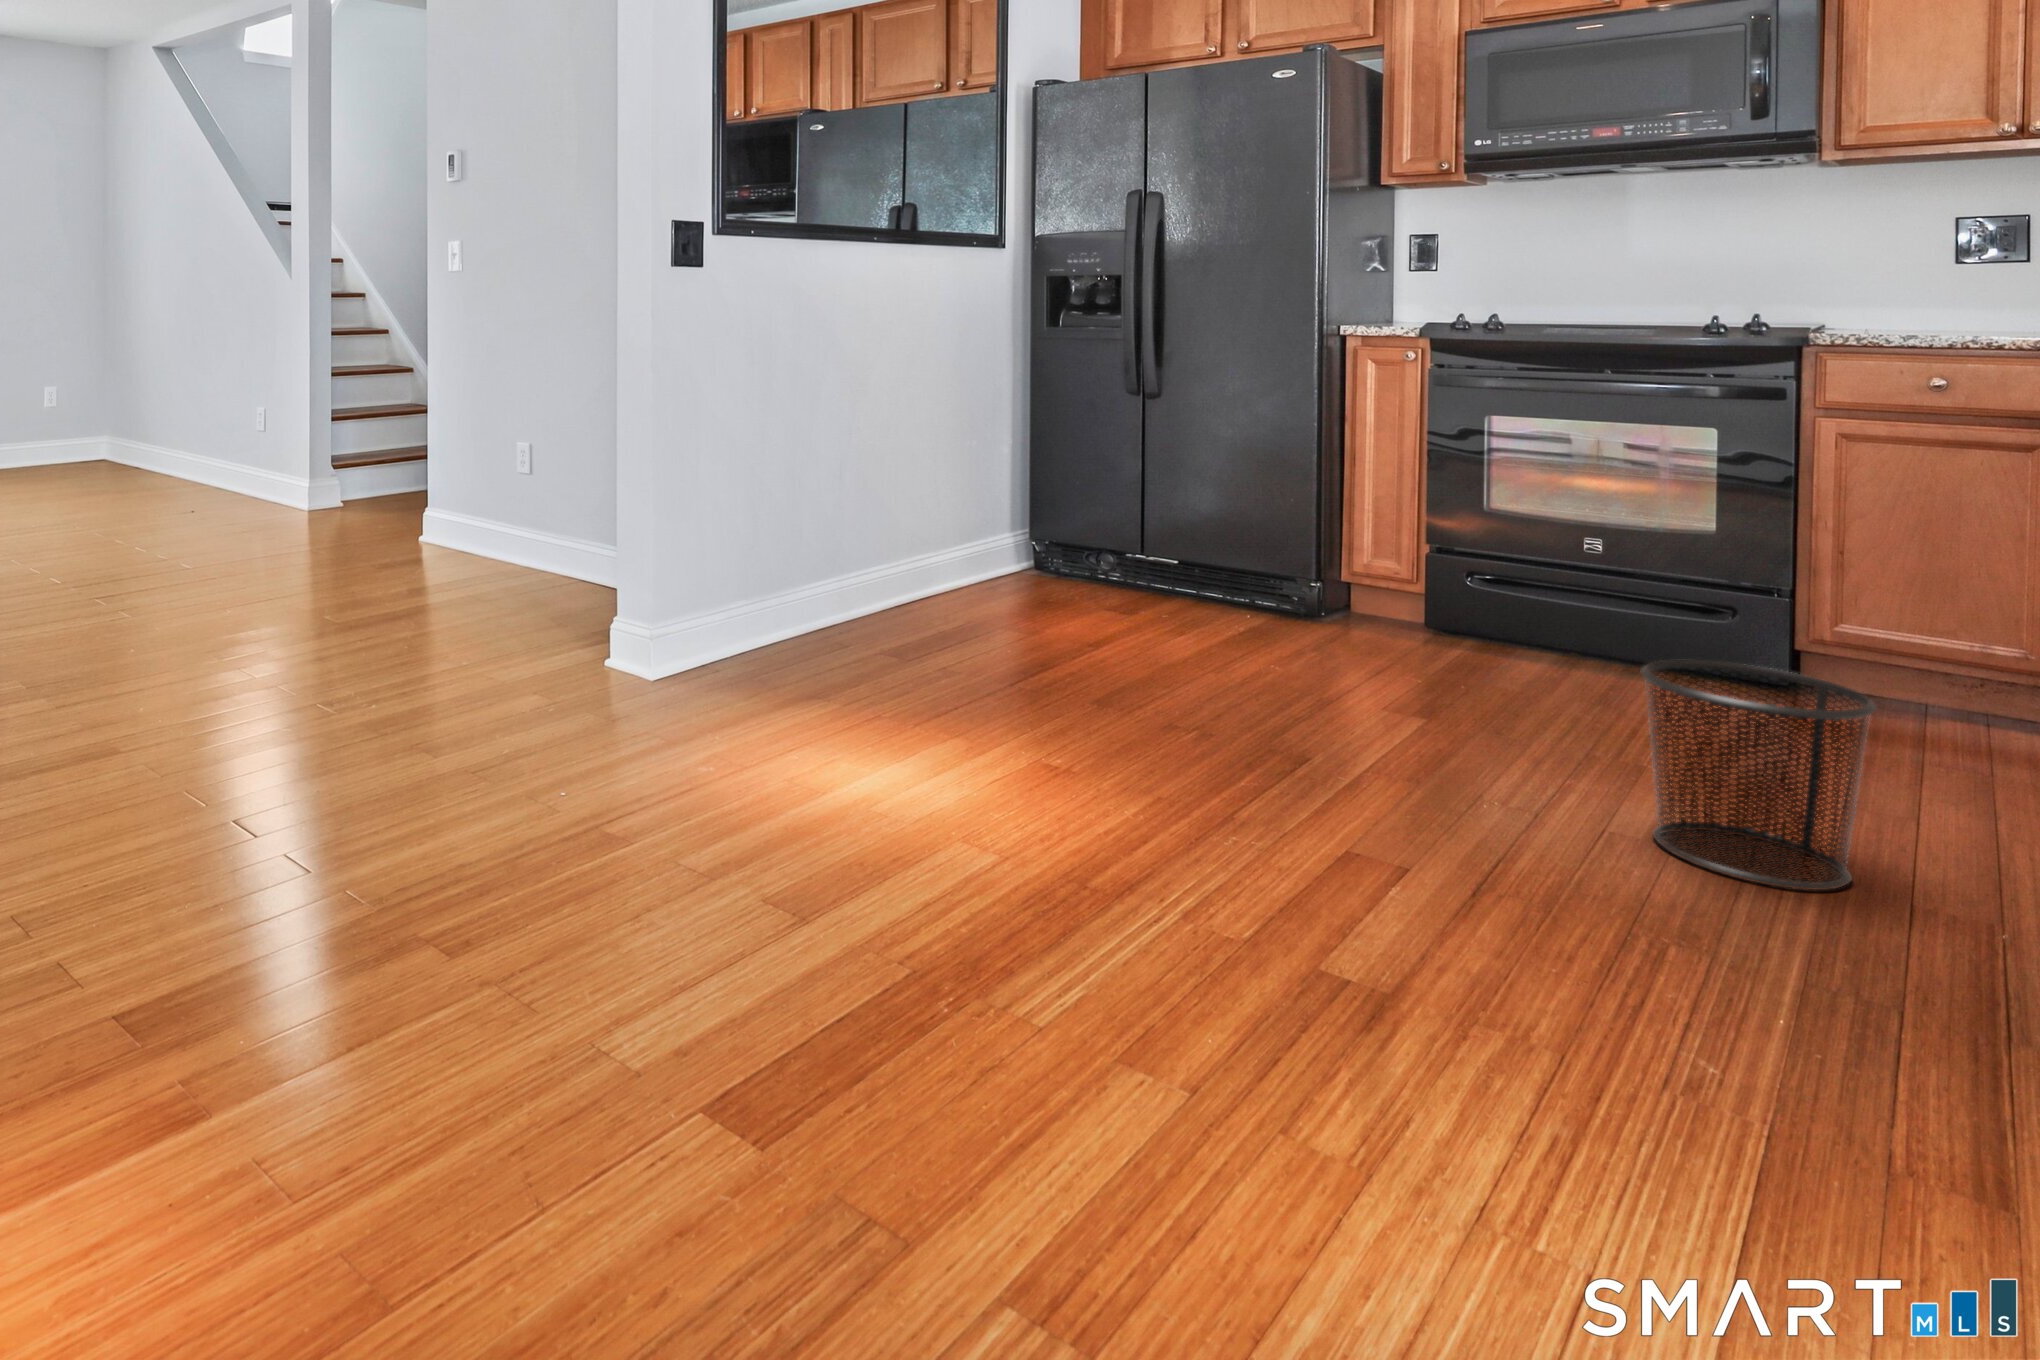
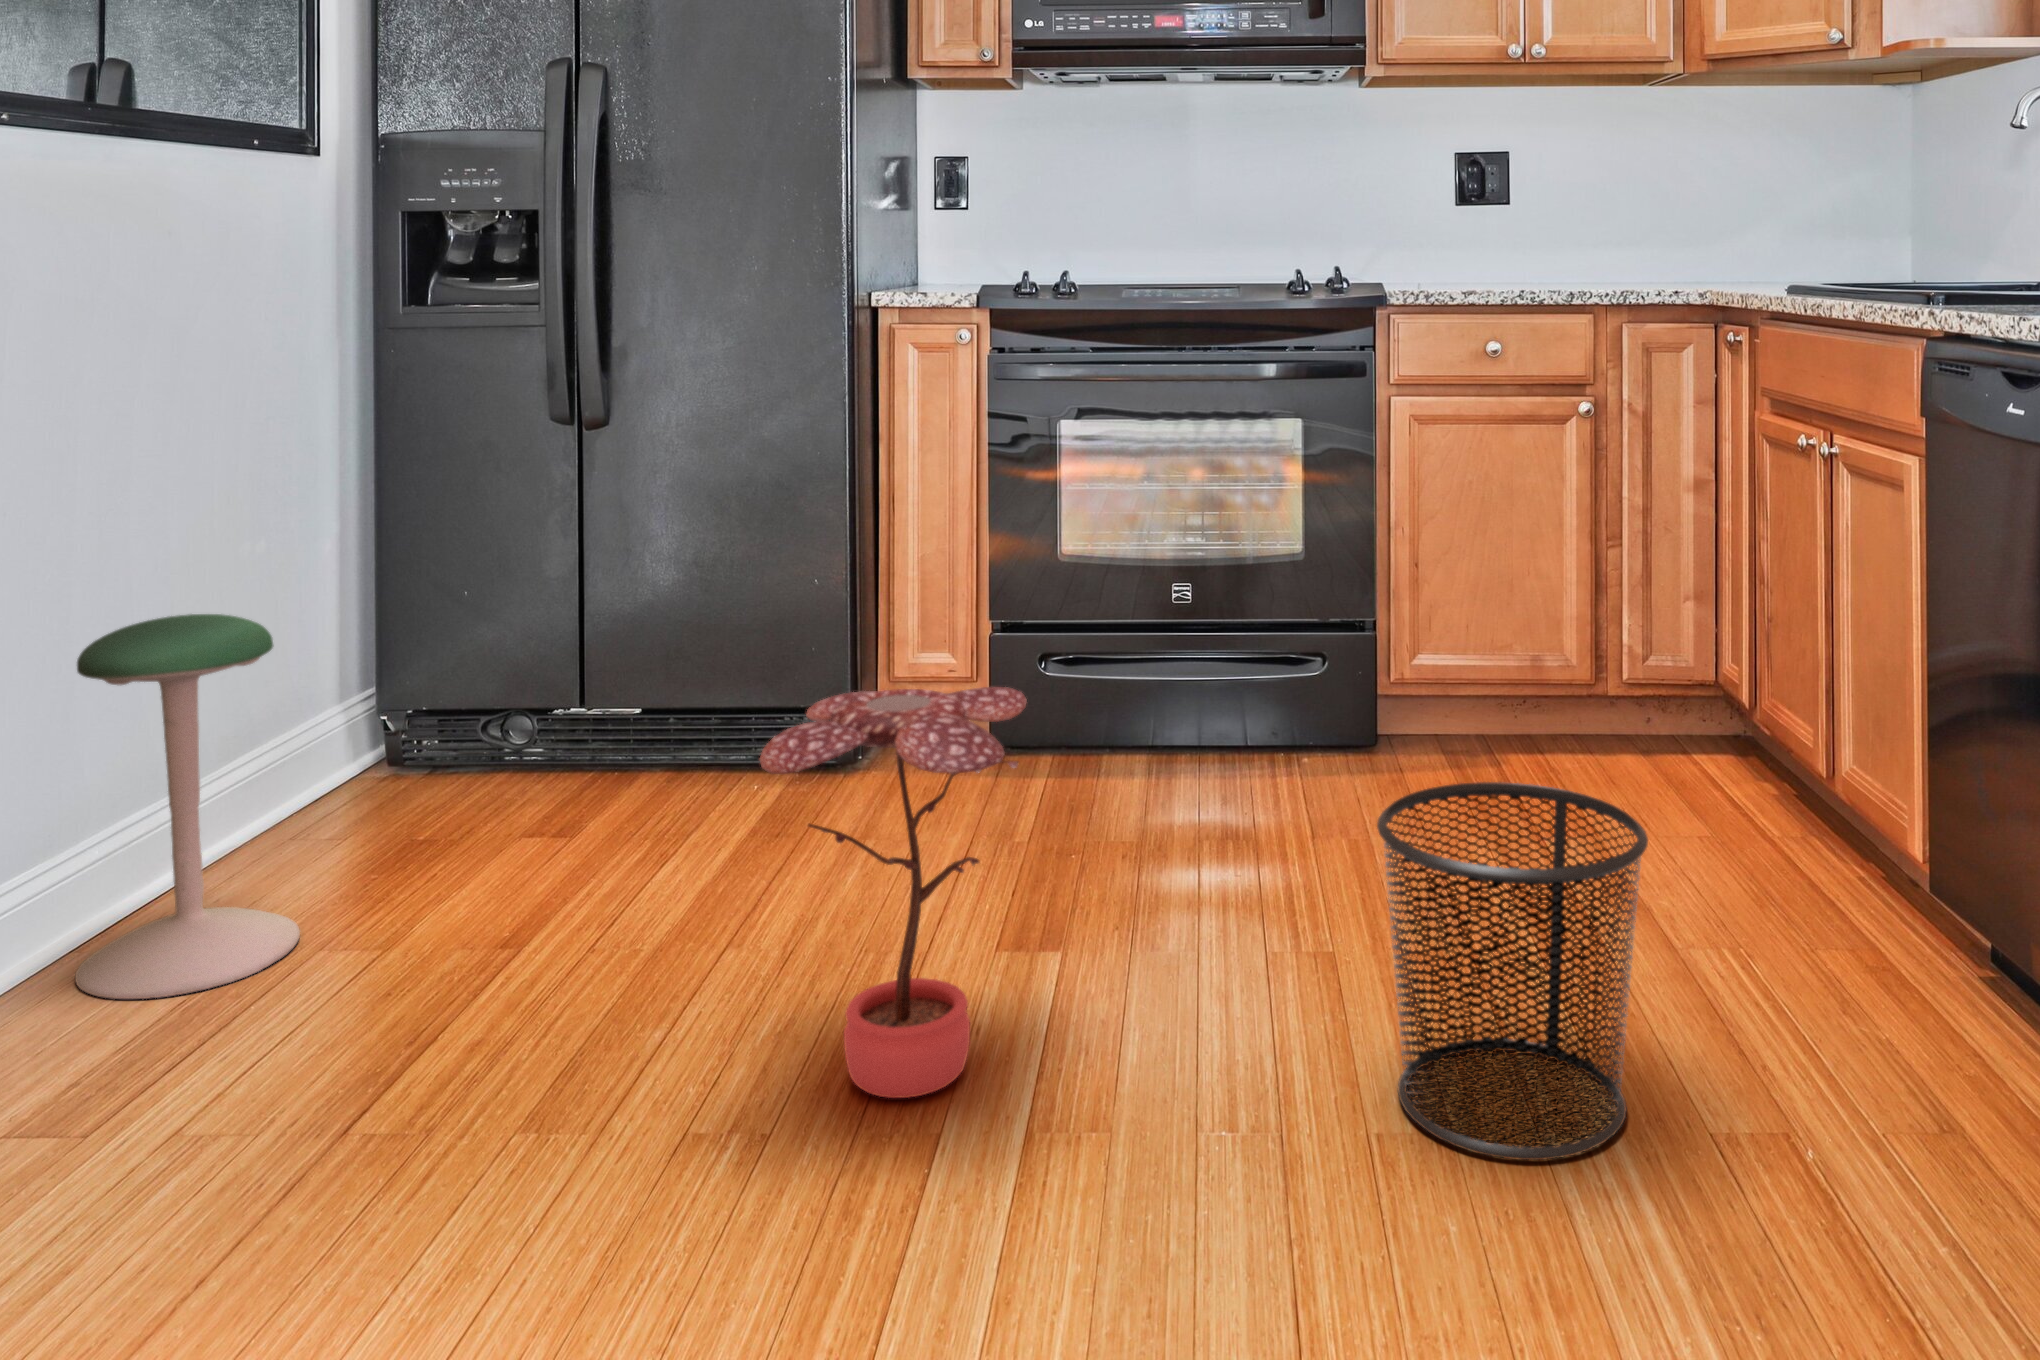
stool: none [909,471,1000,636] -> present [75,614,300,999]
potted plant: none [1234,546,1402,753] -> present [760,687,1027,1098]

